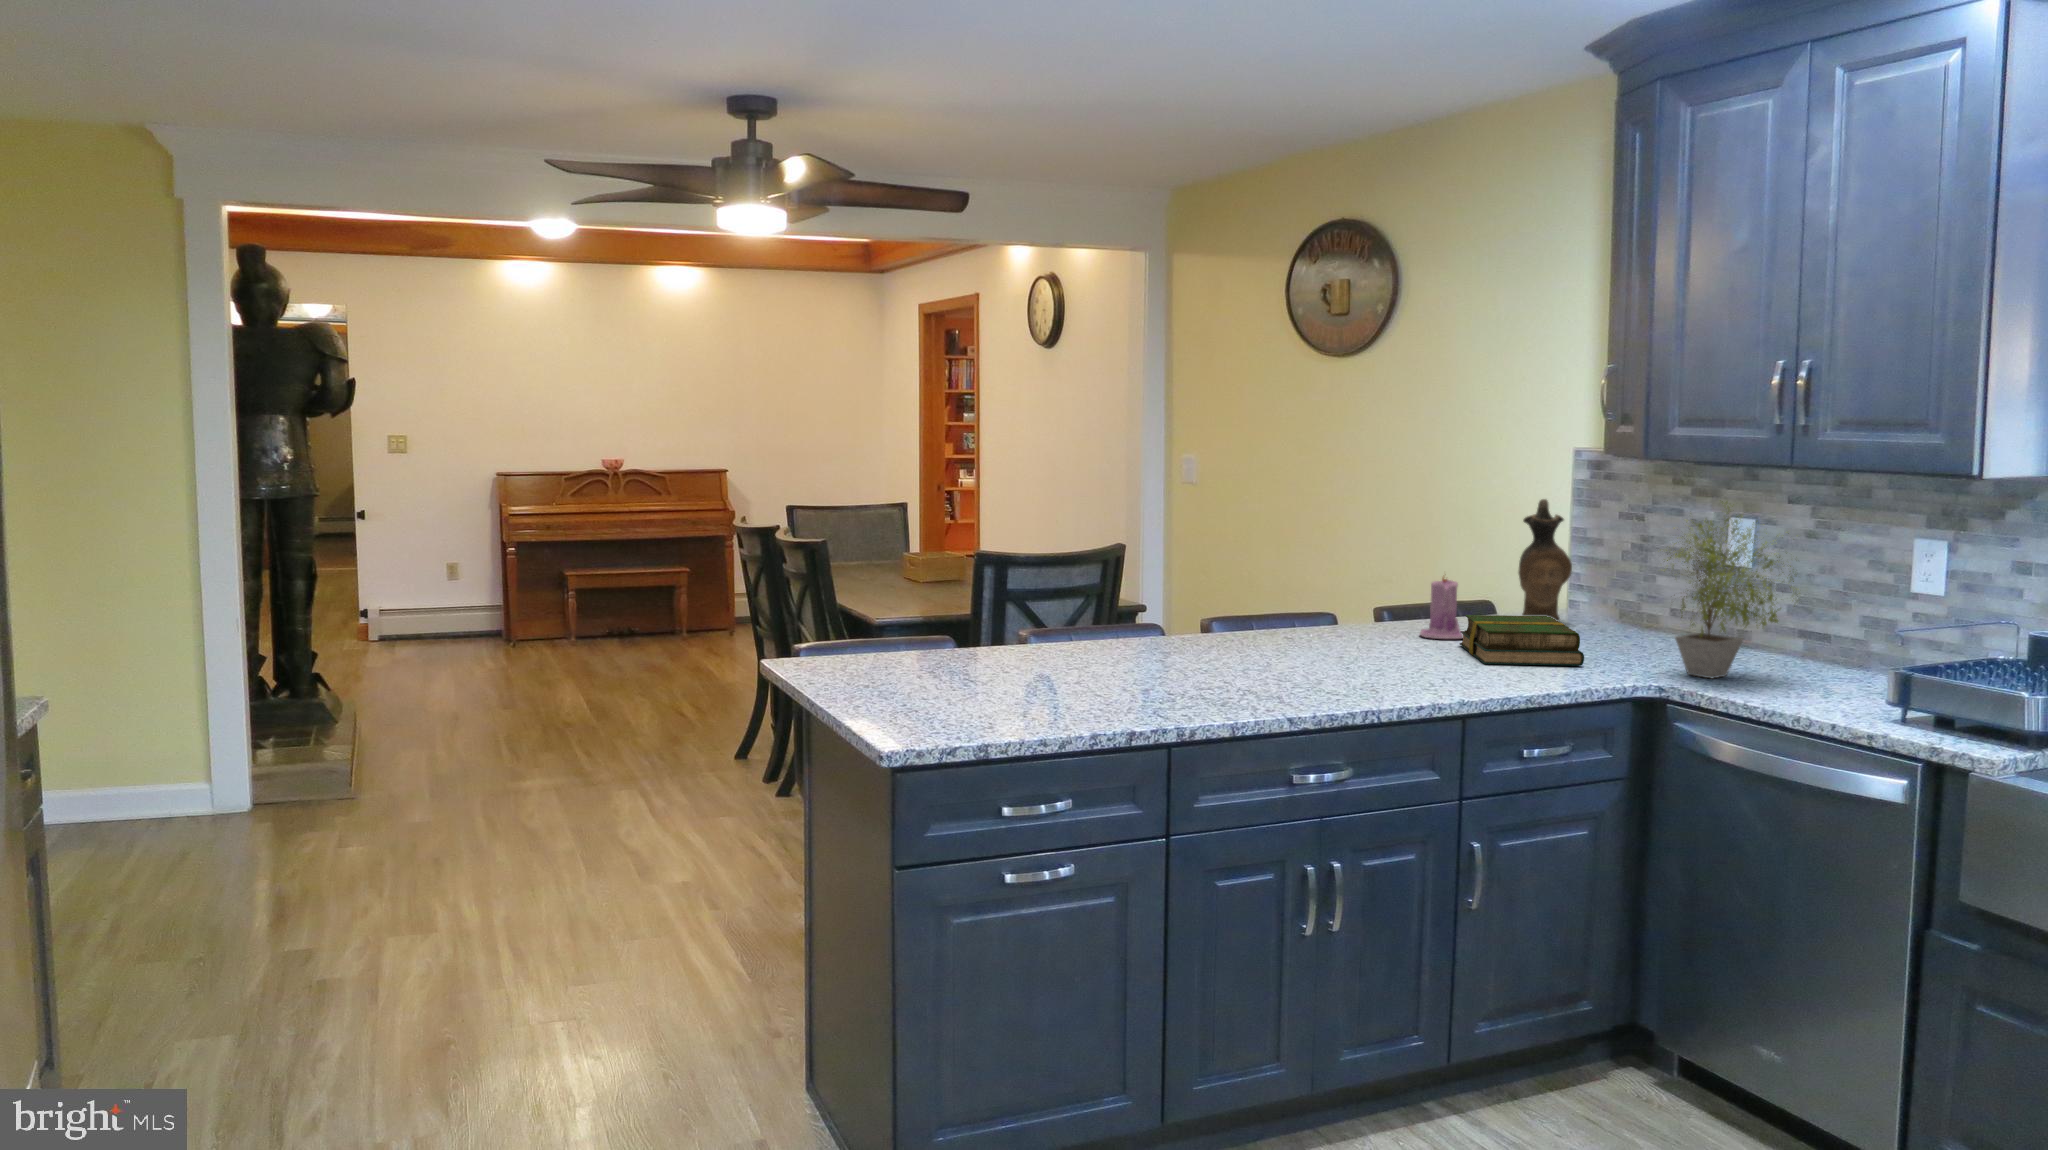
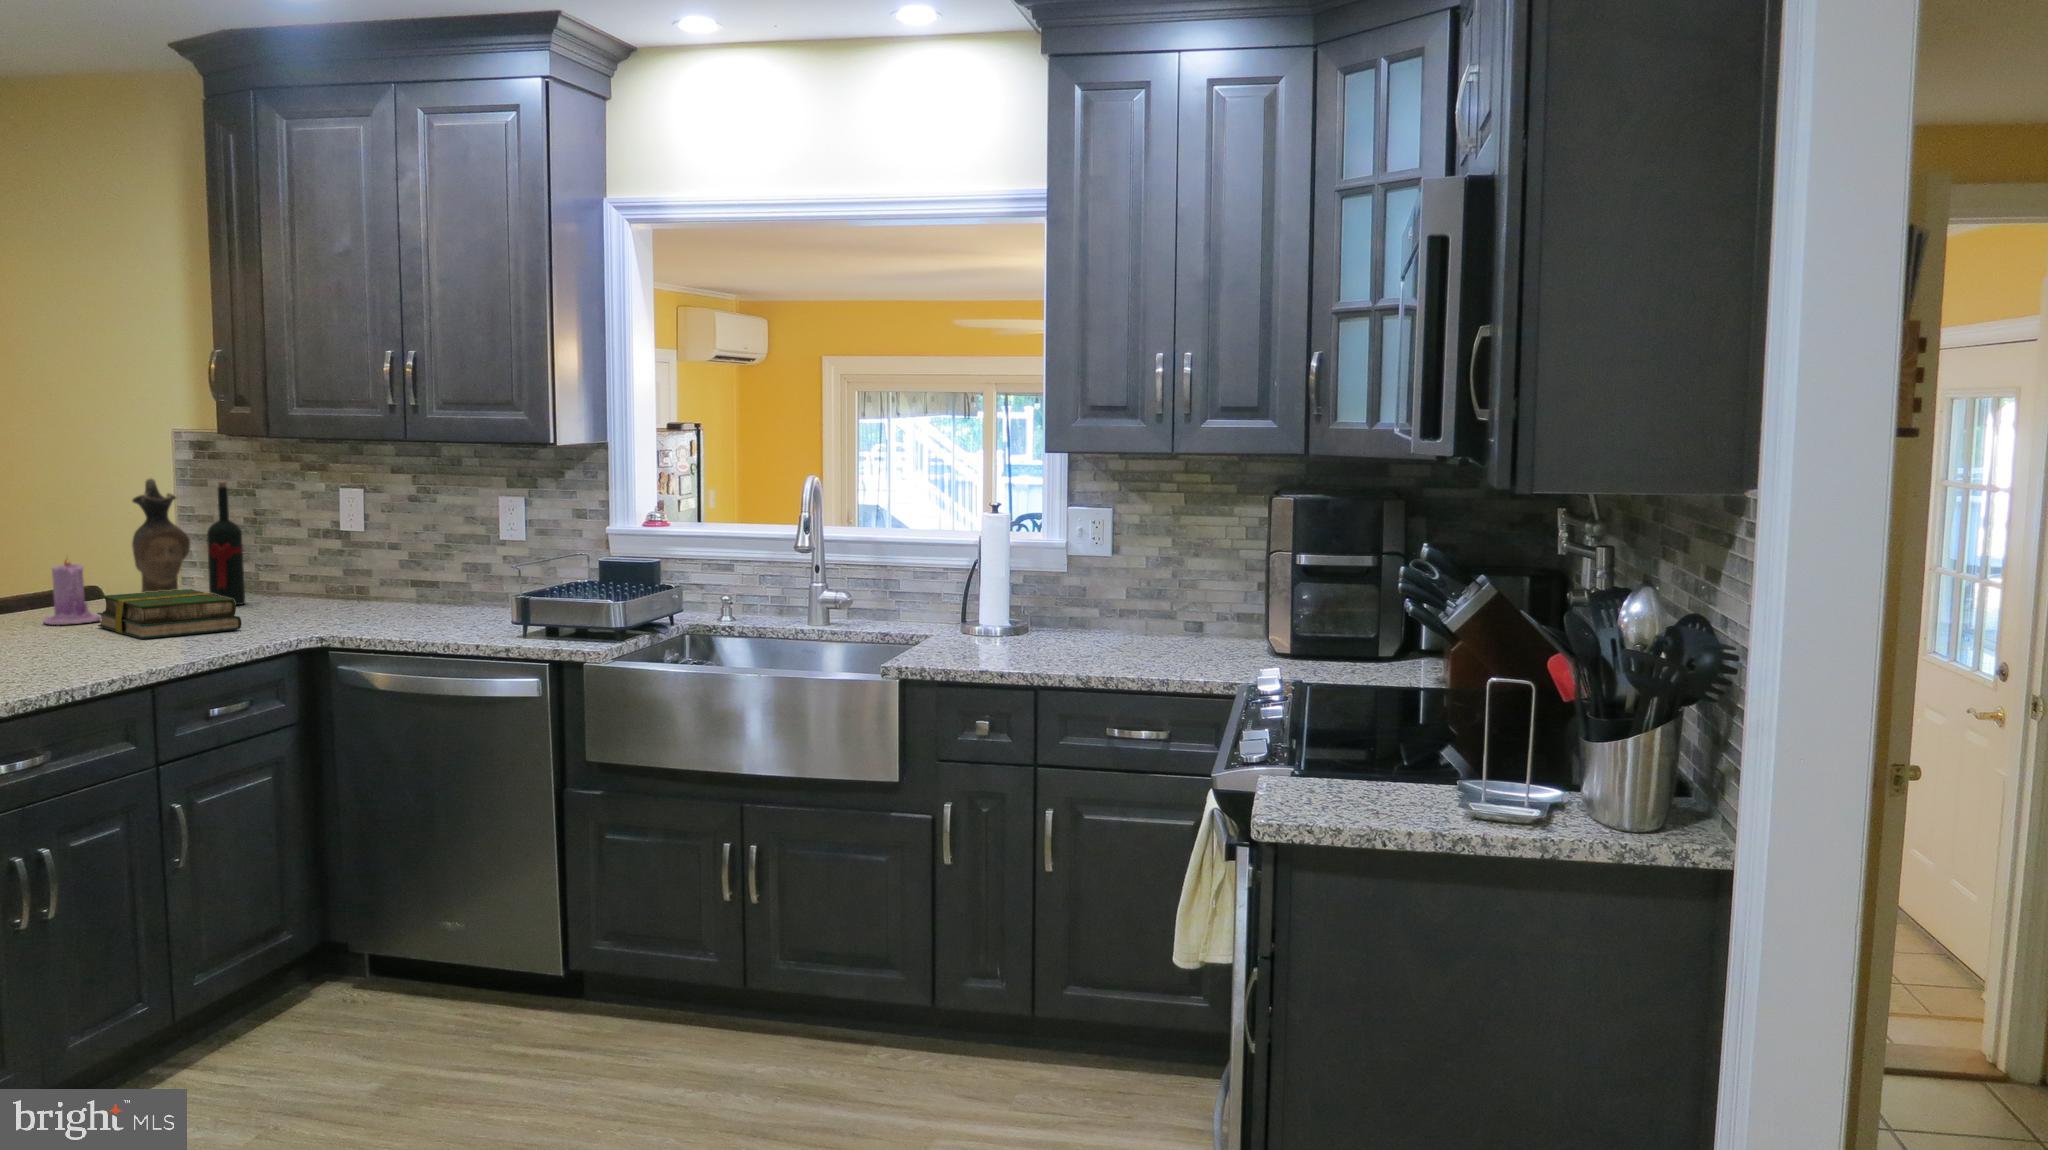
potted plant: present [1664,502,1798,679] -> none [295,469,429,625]
wine bottle: none [1579,506,1617,637] -> present [207,482,245,605]

